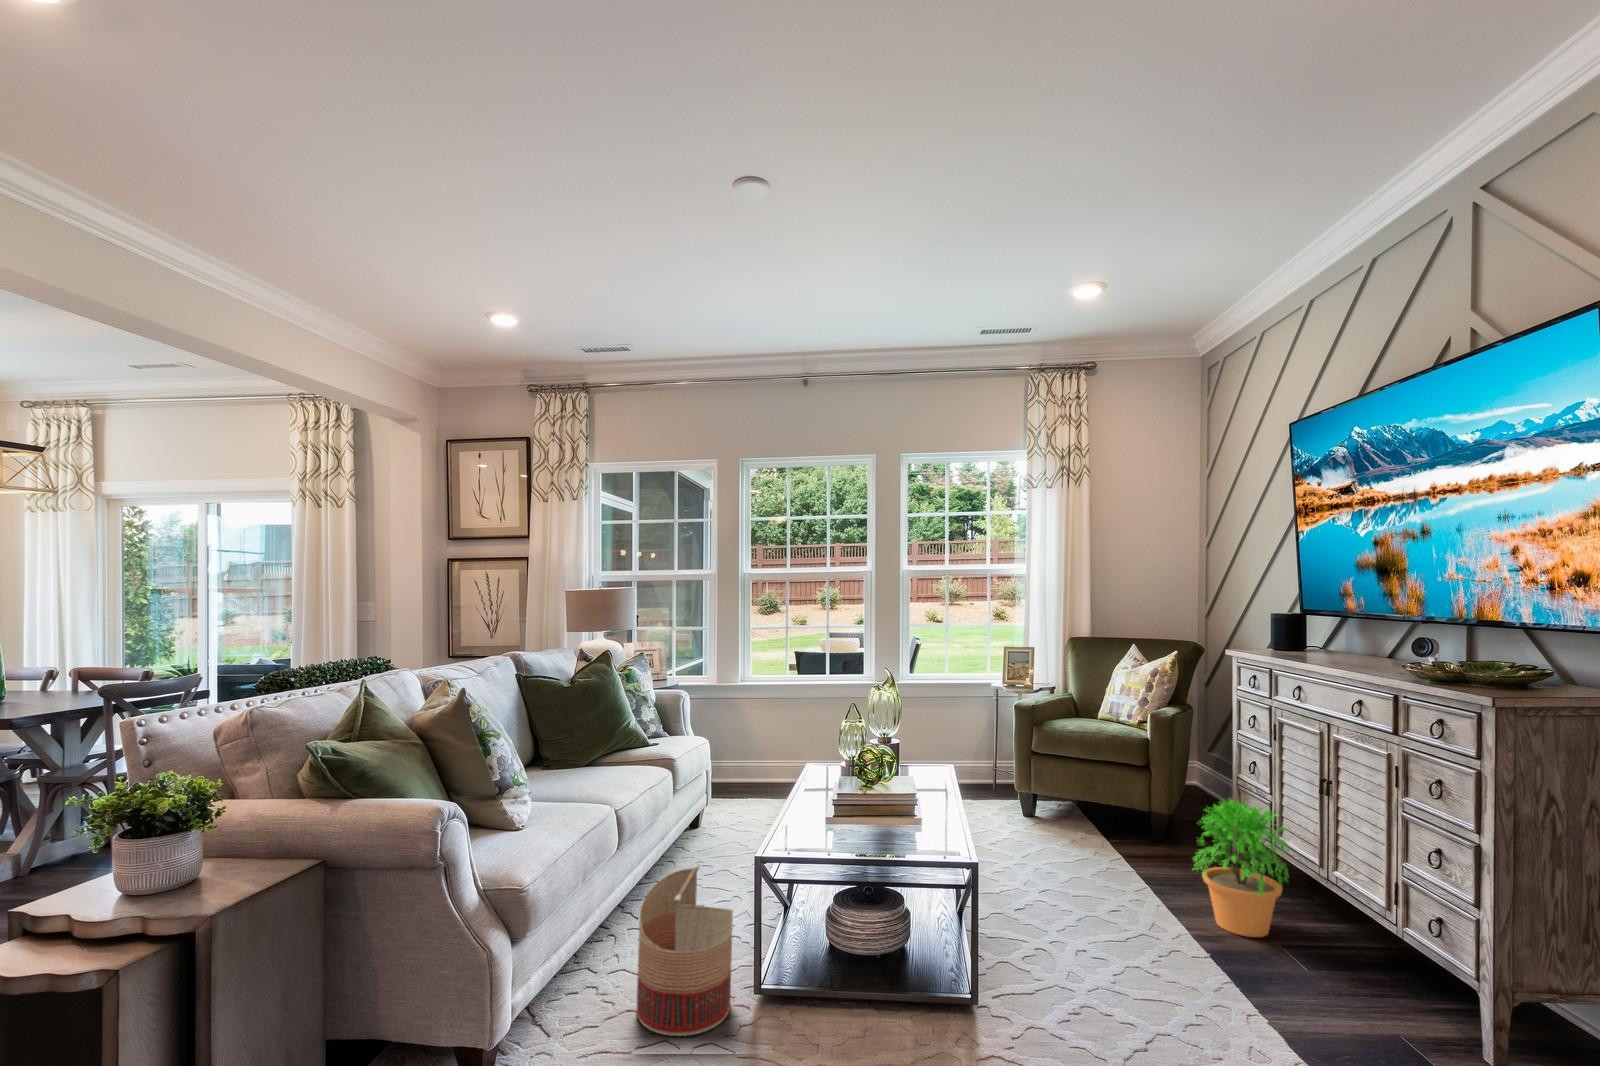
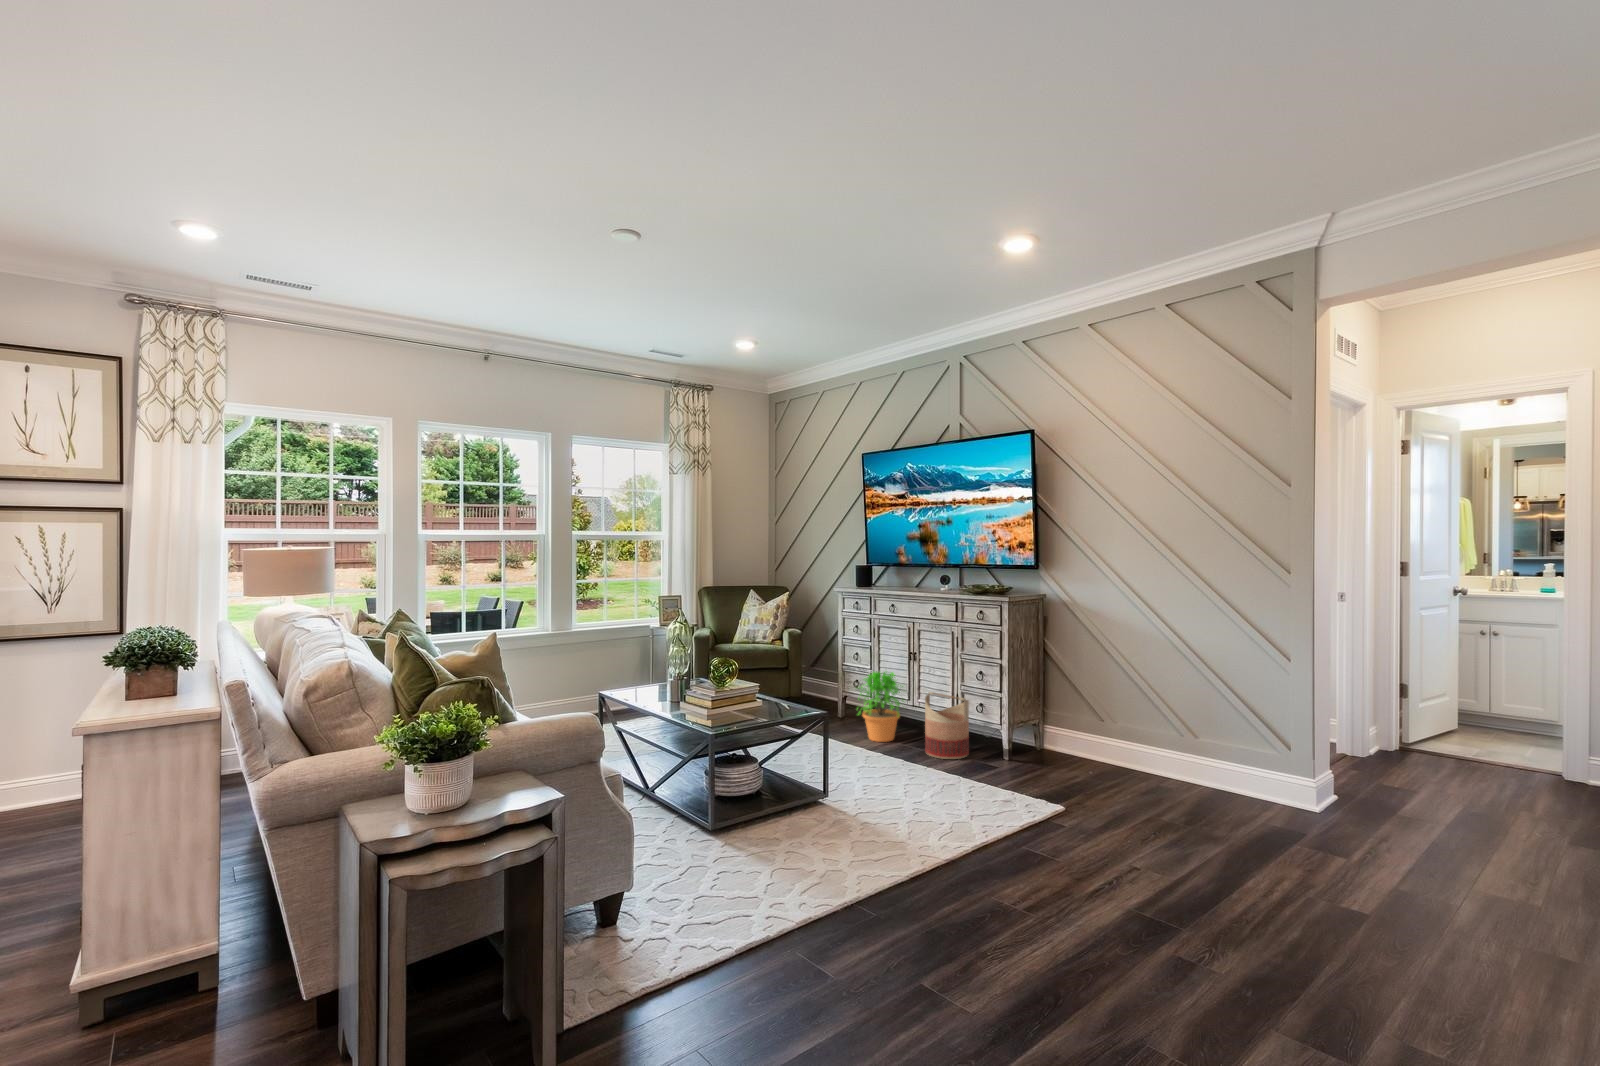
basket: present [637,864,733,1036] -> present [925,692,969,759]

